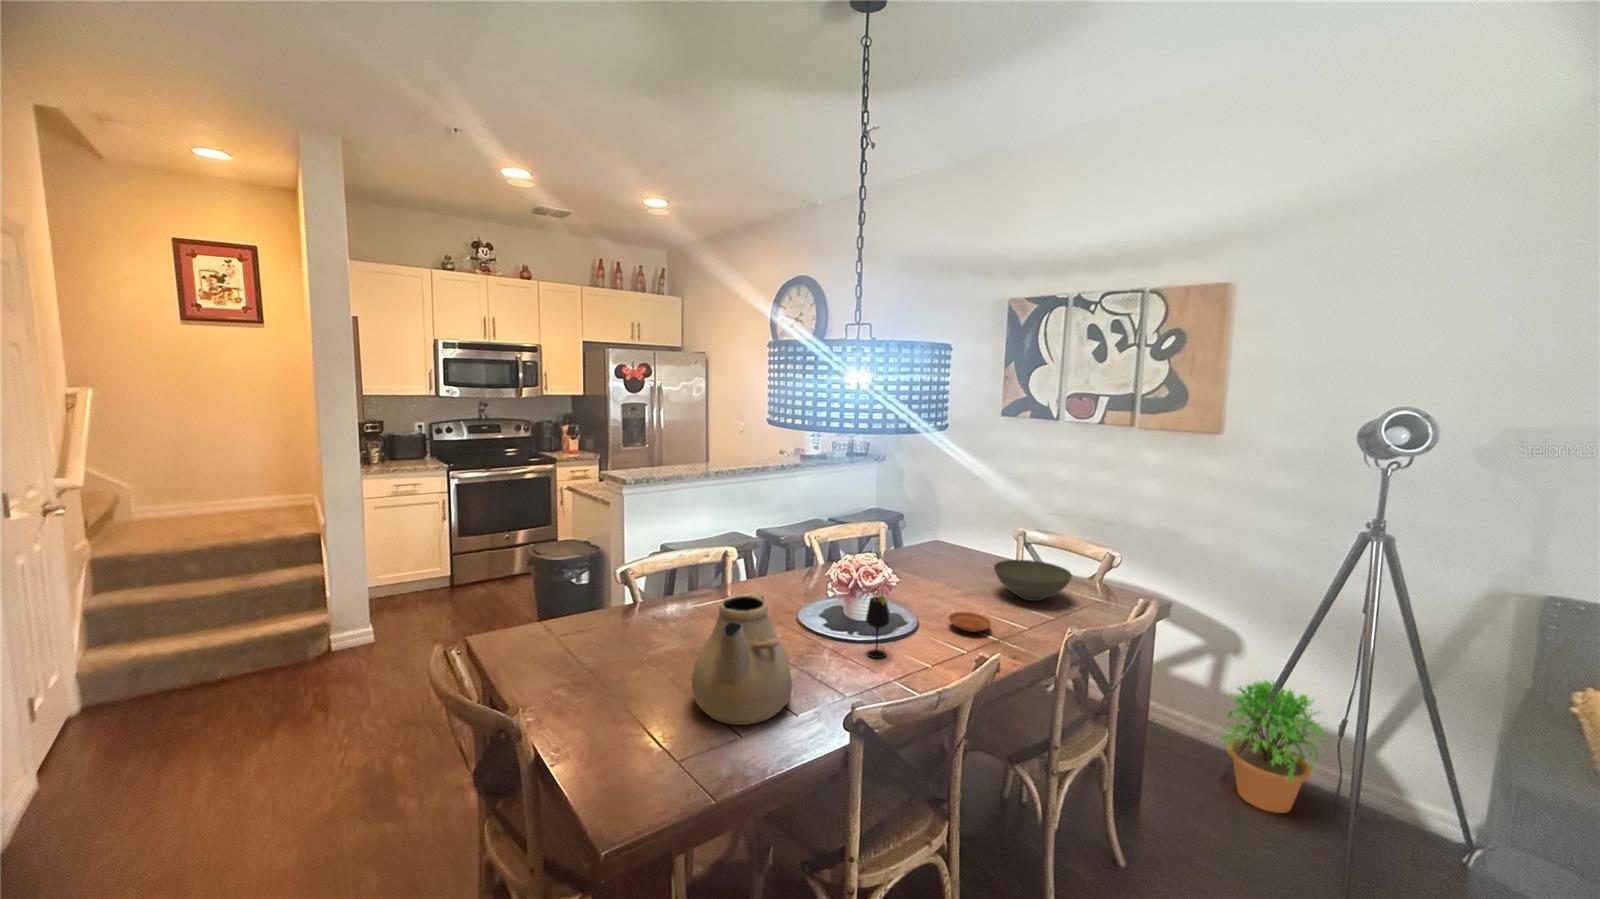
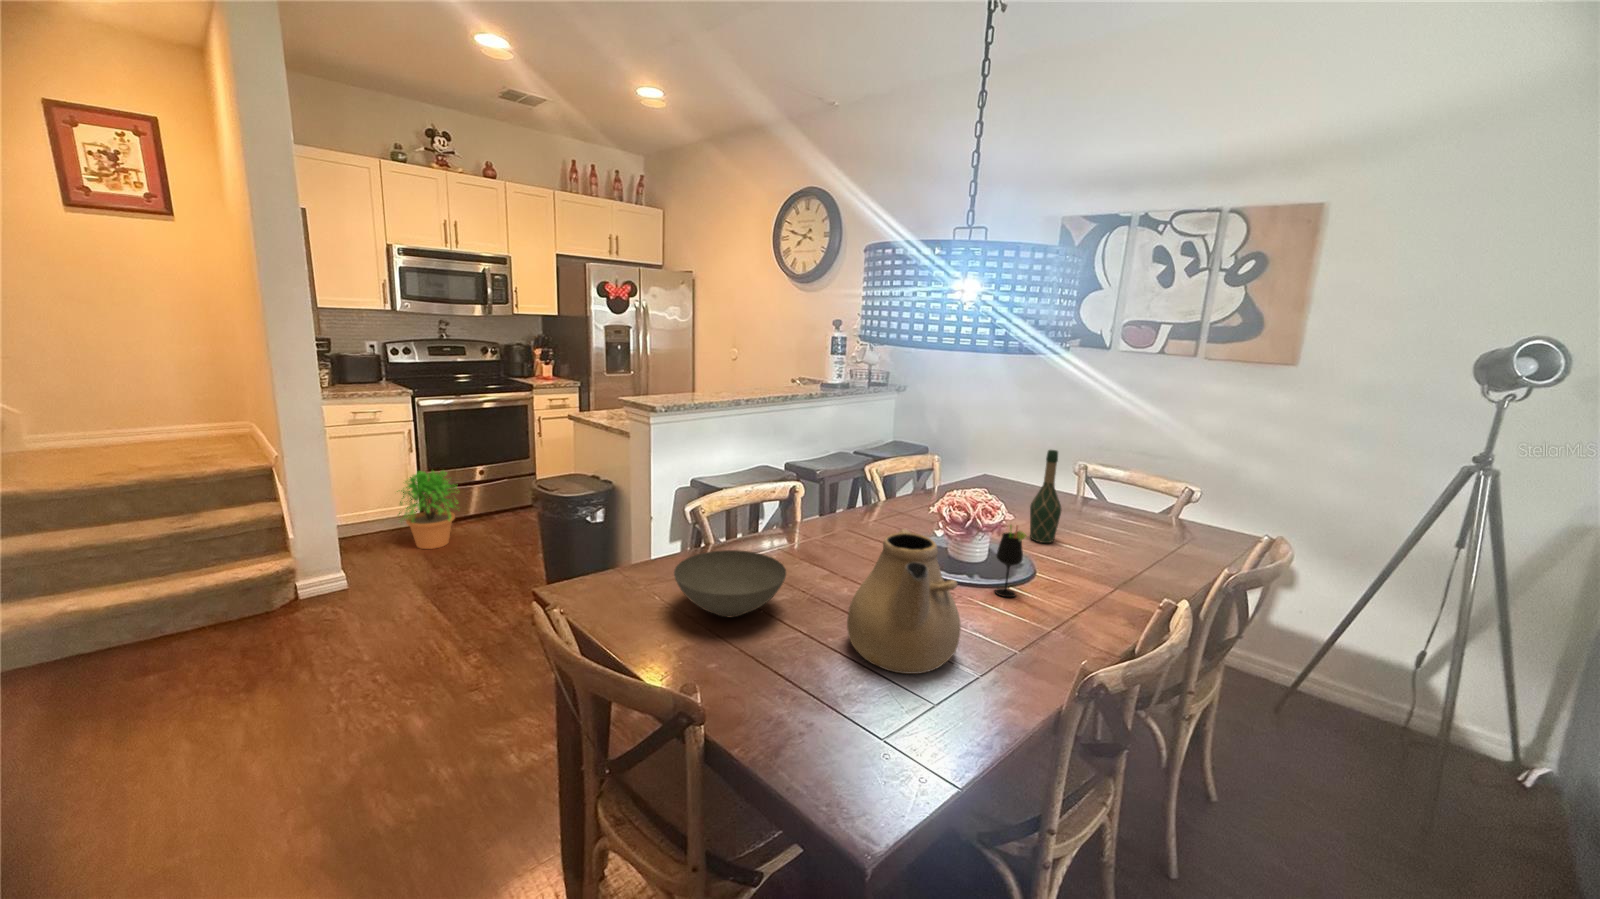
wine bottle: none [935,519,964,608] -> present [1030,450,1062,543]
bowl: present [994,560,1072,601] -> present [674,550,786,617]
plate: present [949,612,991,632] -> none [1058,547,1105,568]
potted plant: present [1221,680,1327,813] -> present [397,471,458,549]

